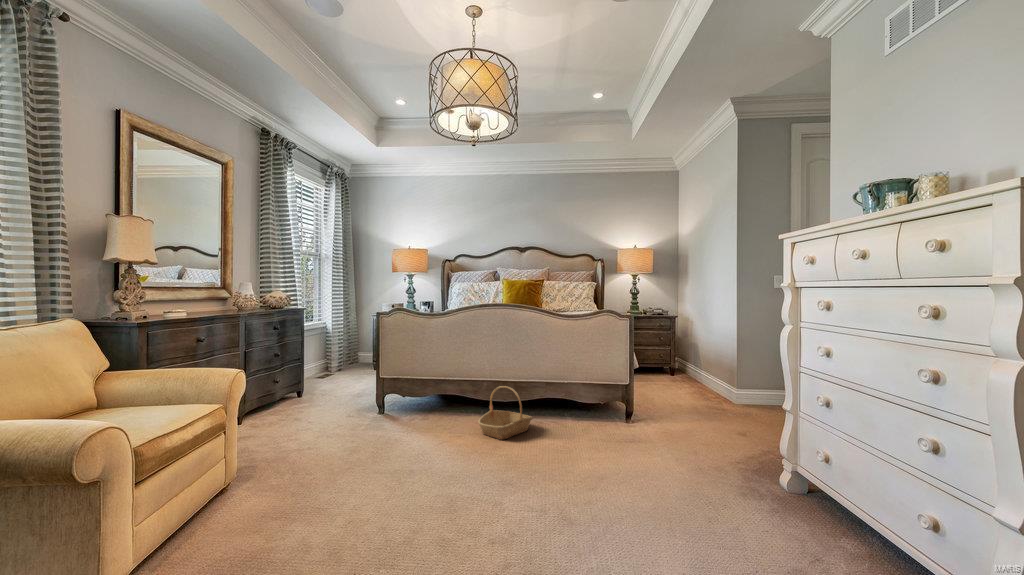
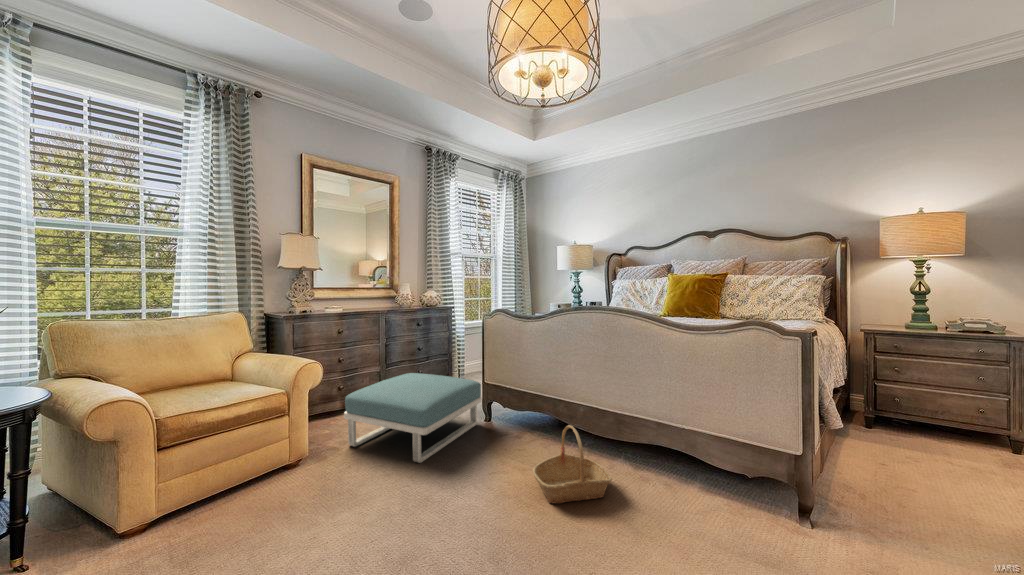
footstool: none [264,373,387,452] -> present [344,373,482,463]

